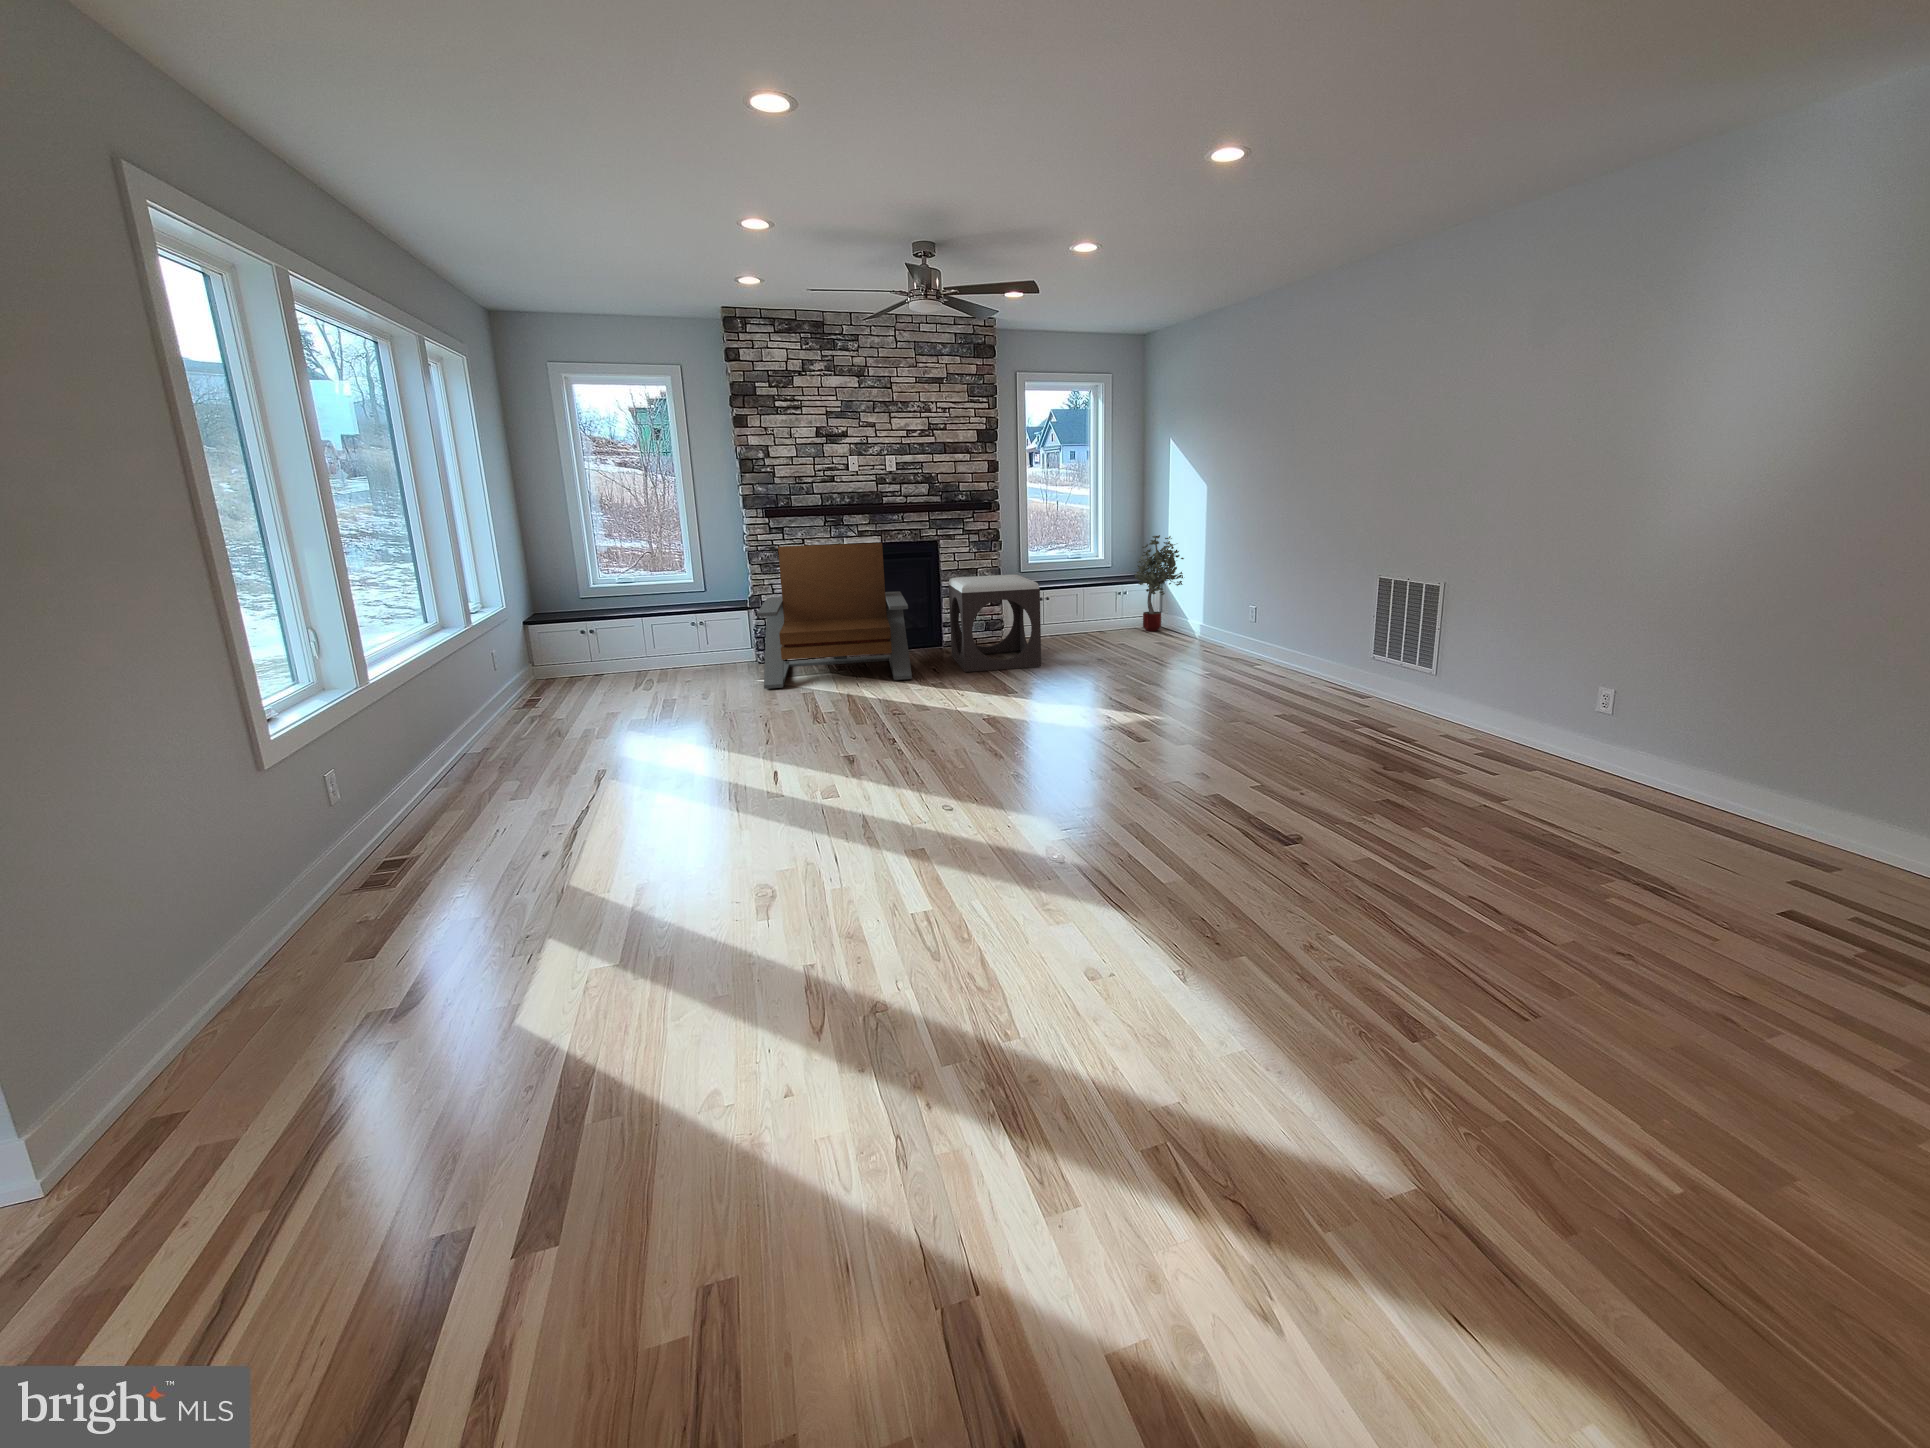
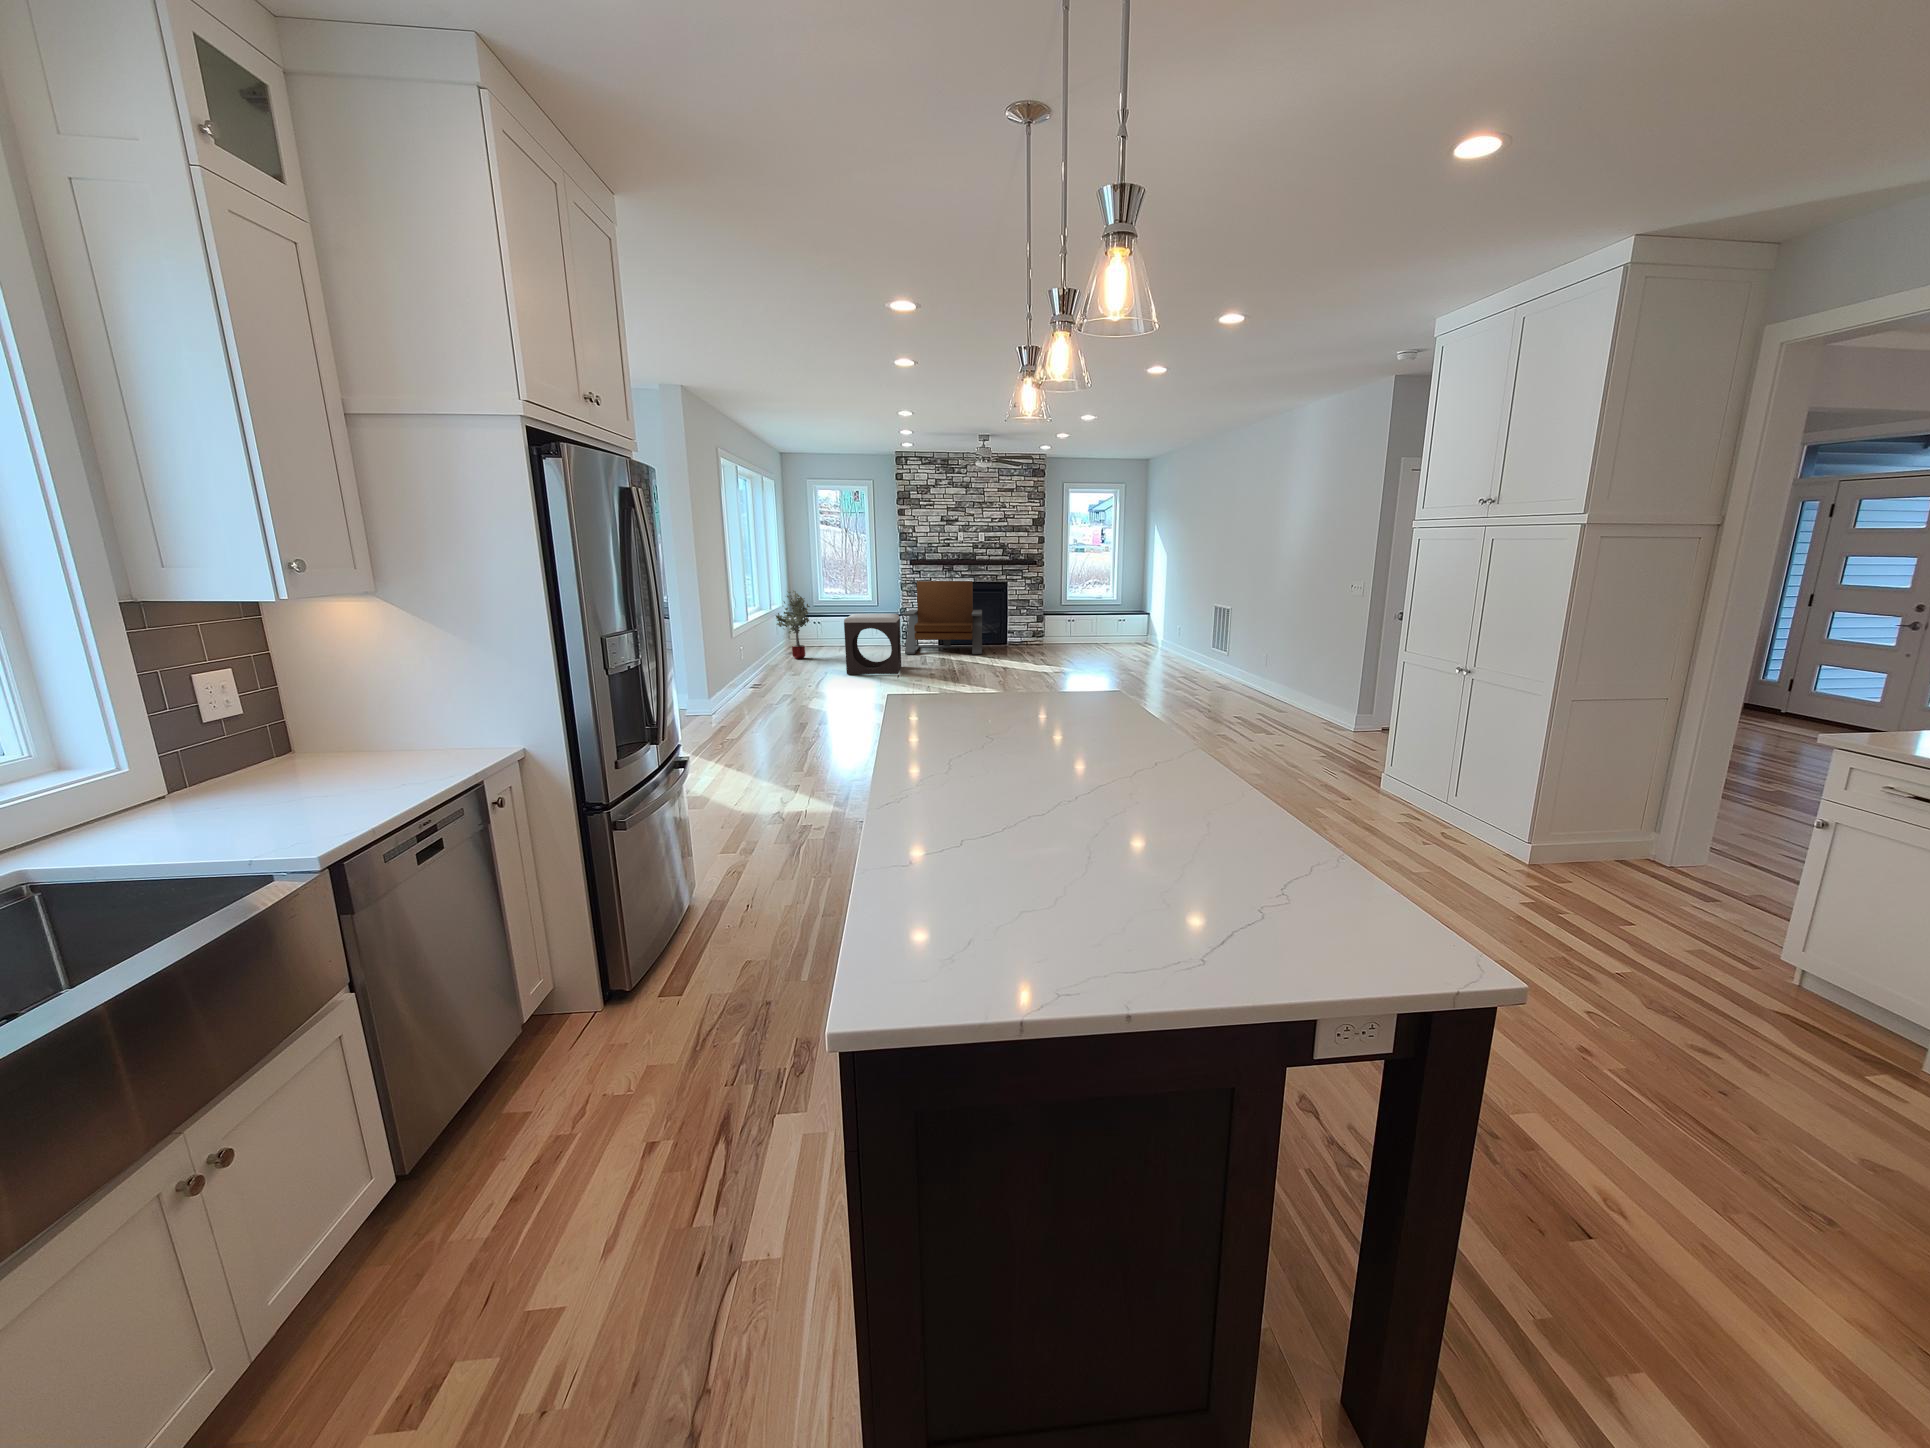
potted tree: present [1135,535,1184,631] -> present [776,590,810,659]
footstool: present [949,574,1041,672] -> present [844,614,901,674]

